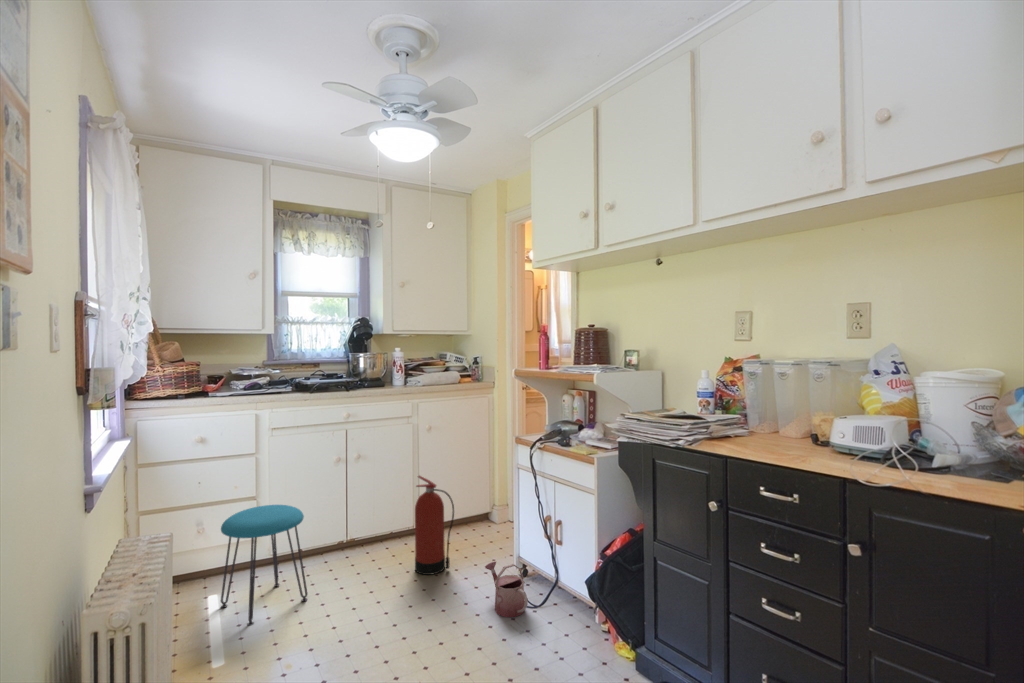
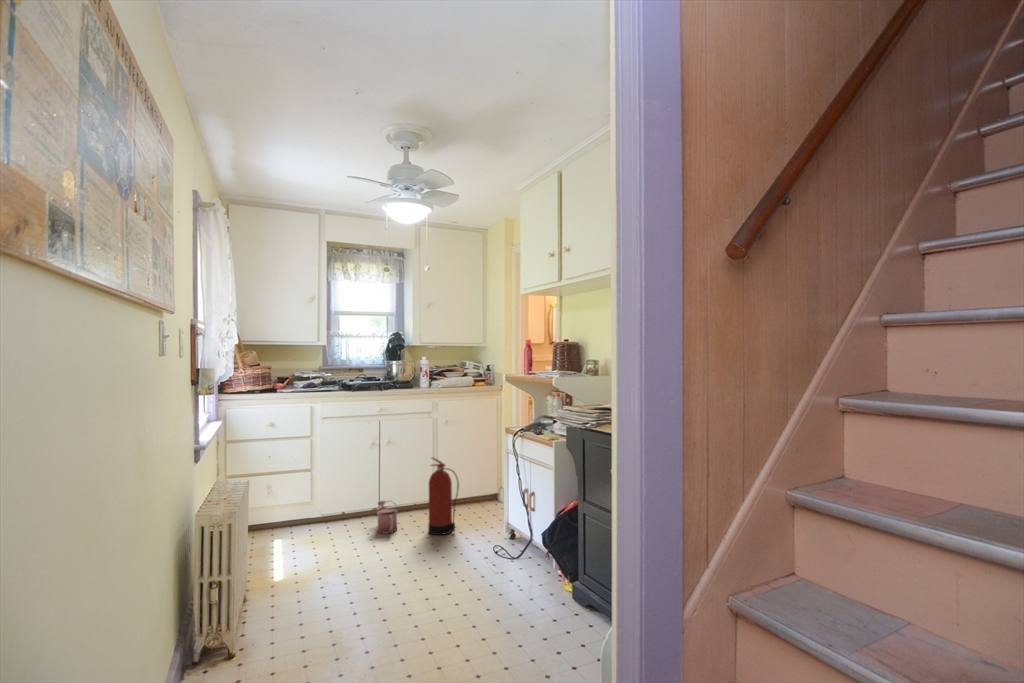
stool: present [221,505,307,626] -> none [282,474,345,560]
watering can: present [485,562,528,617] -> present [376,501,398,534]

